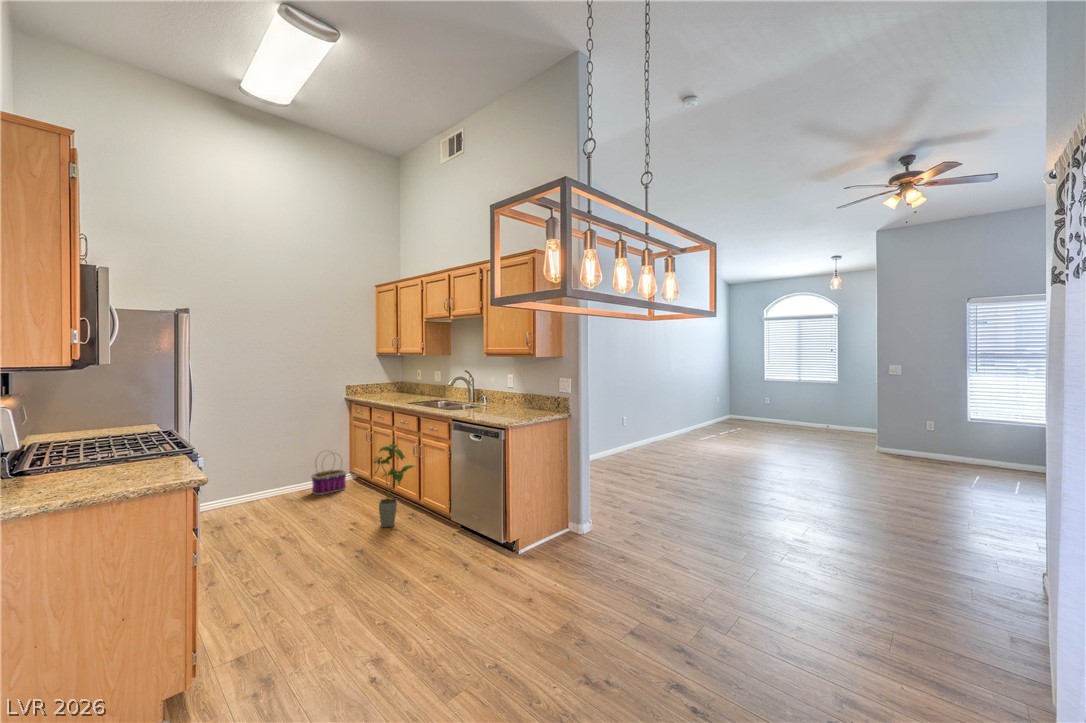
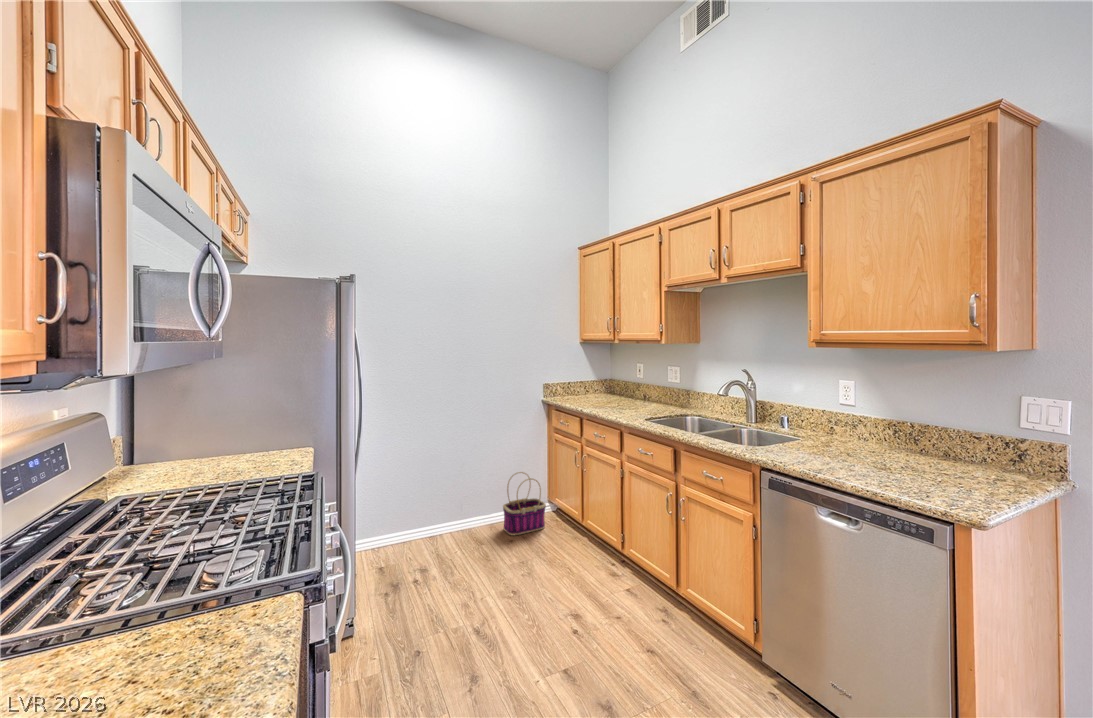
house plant: present [374,444,415,527] -> none [605,497,678,637]

